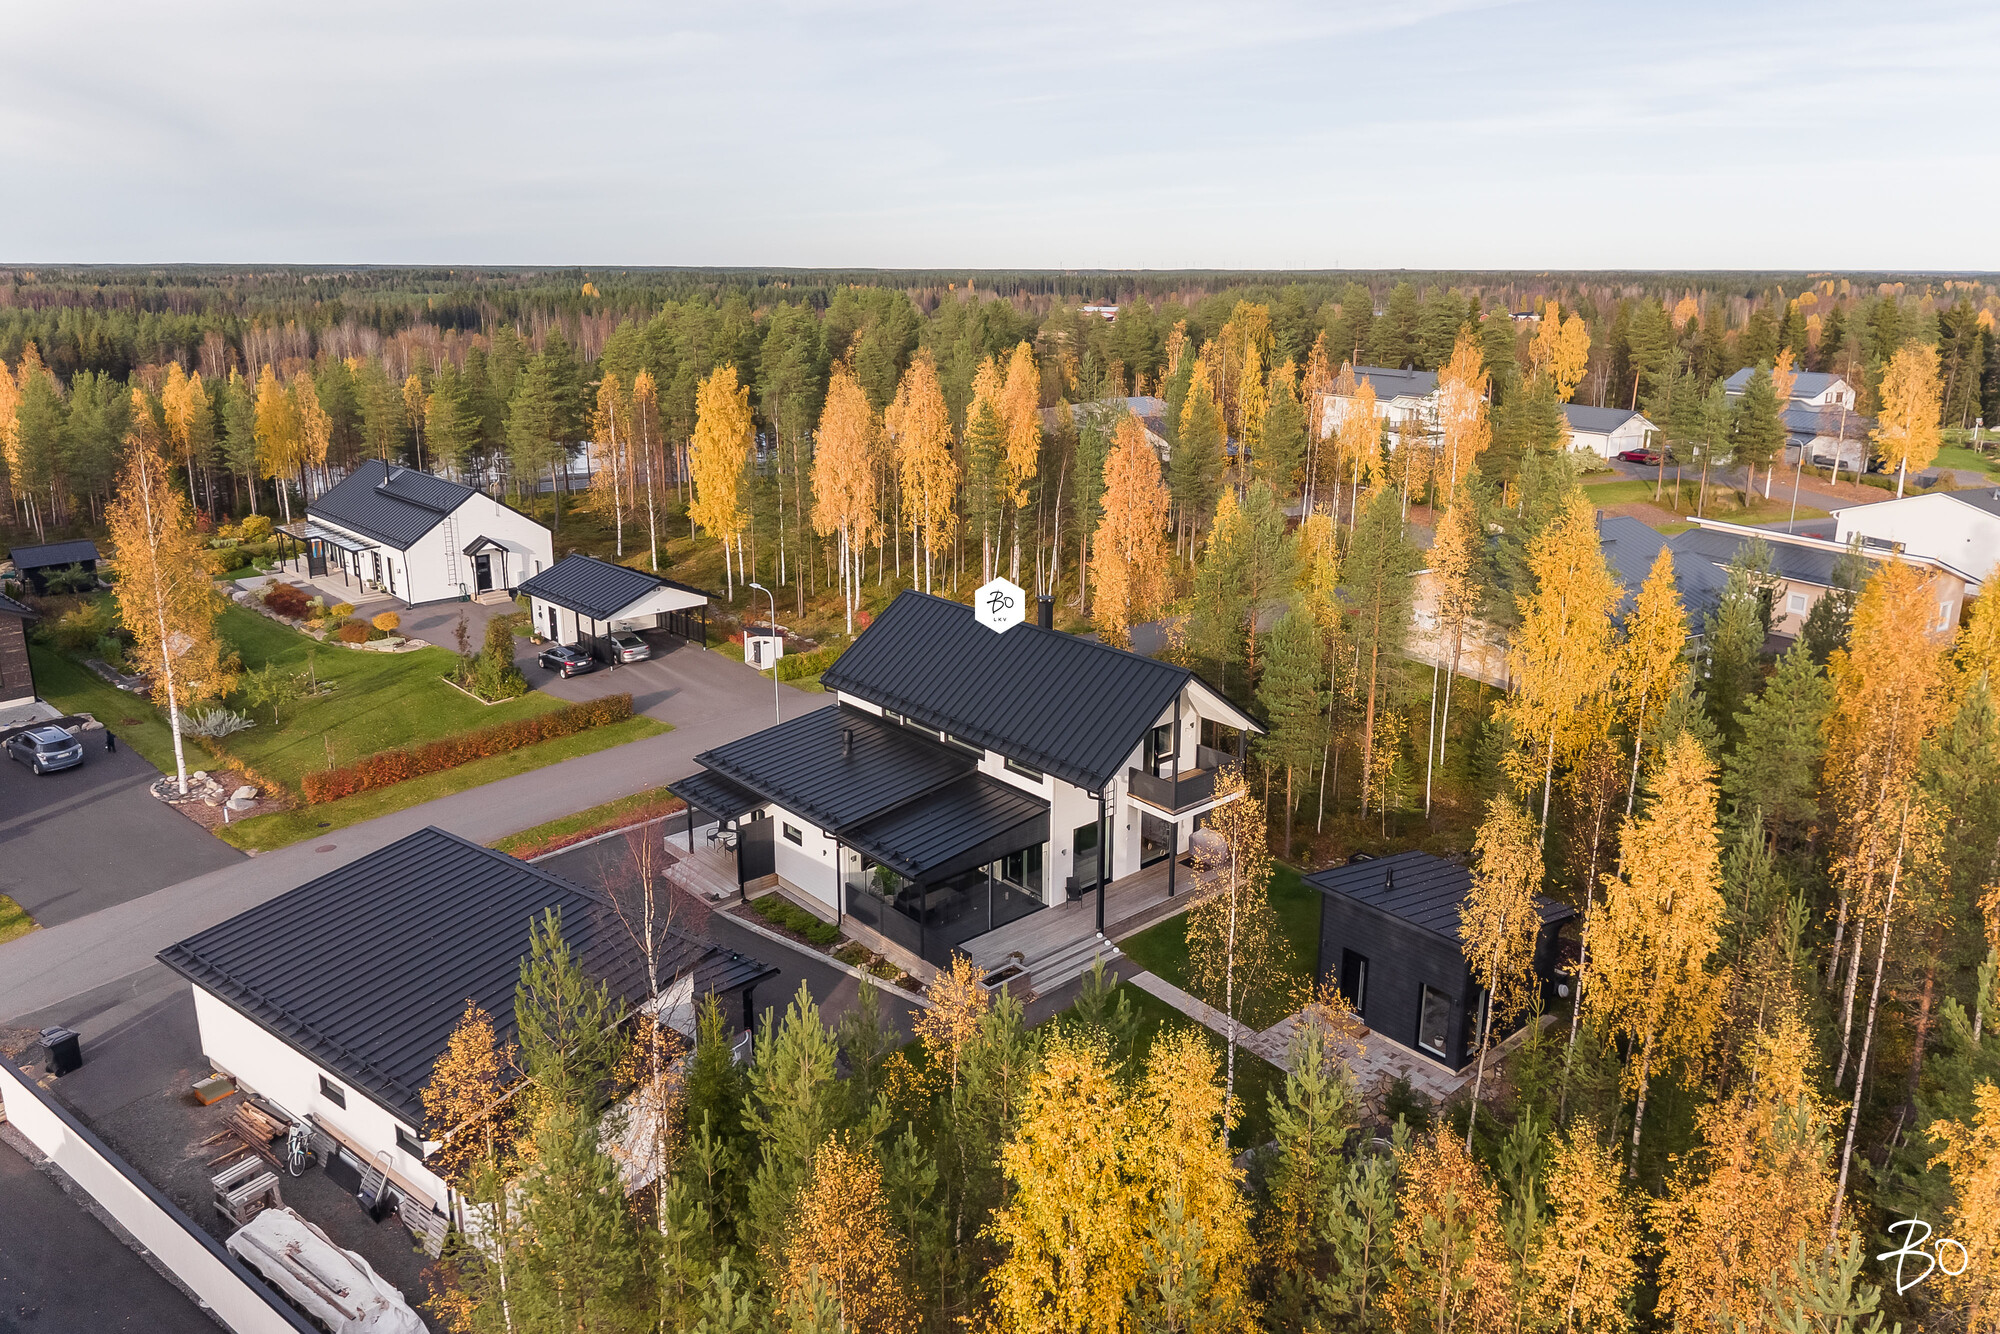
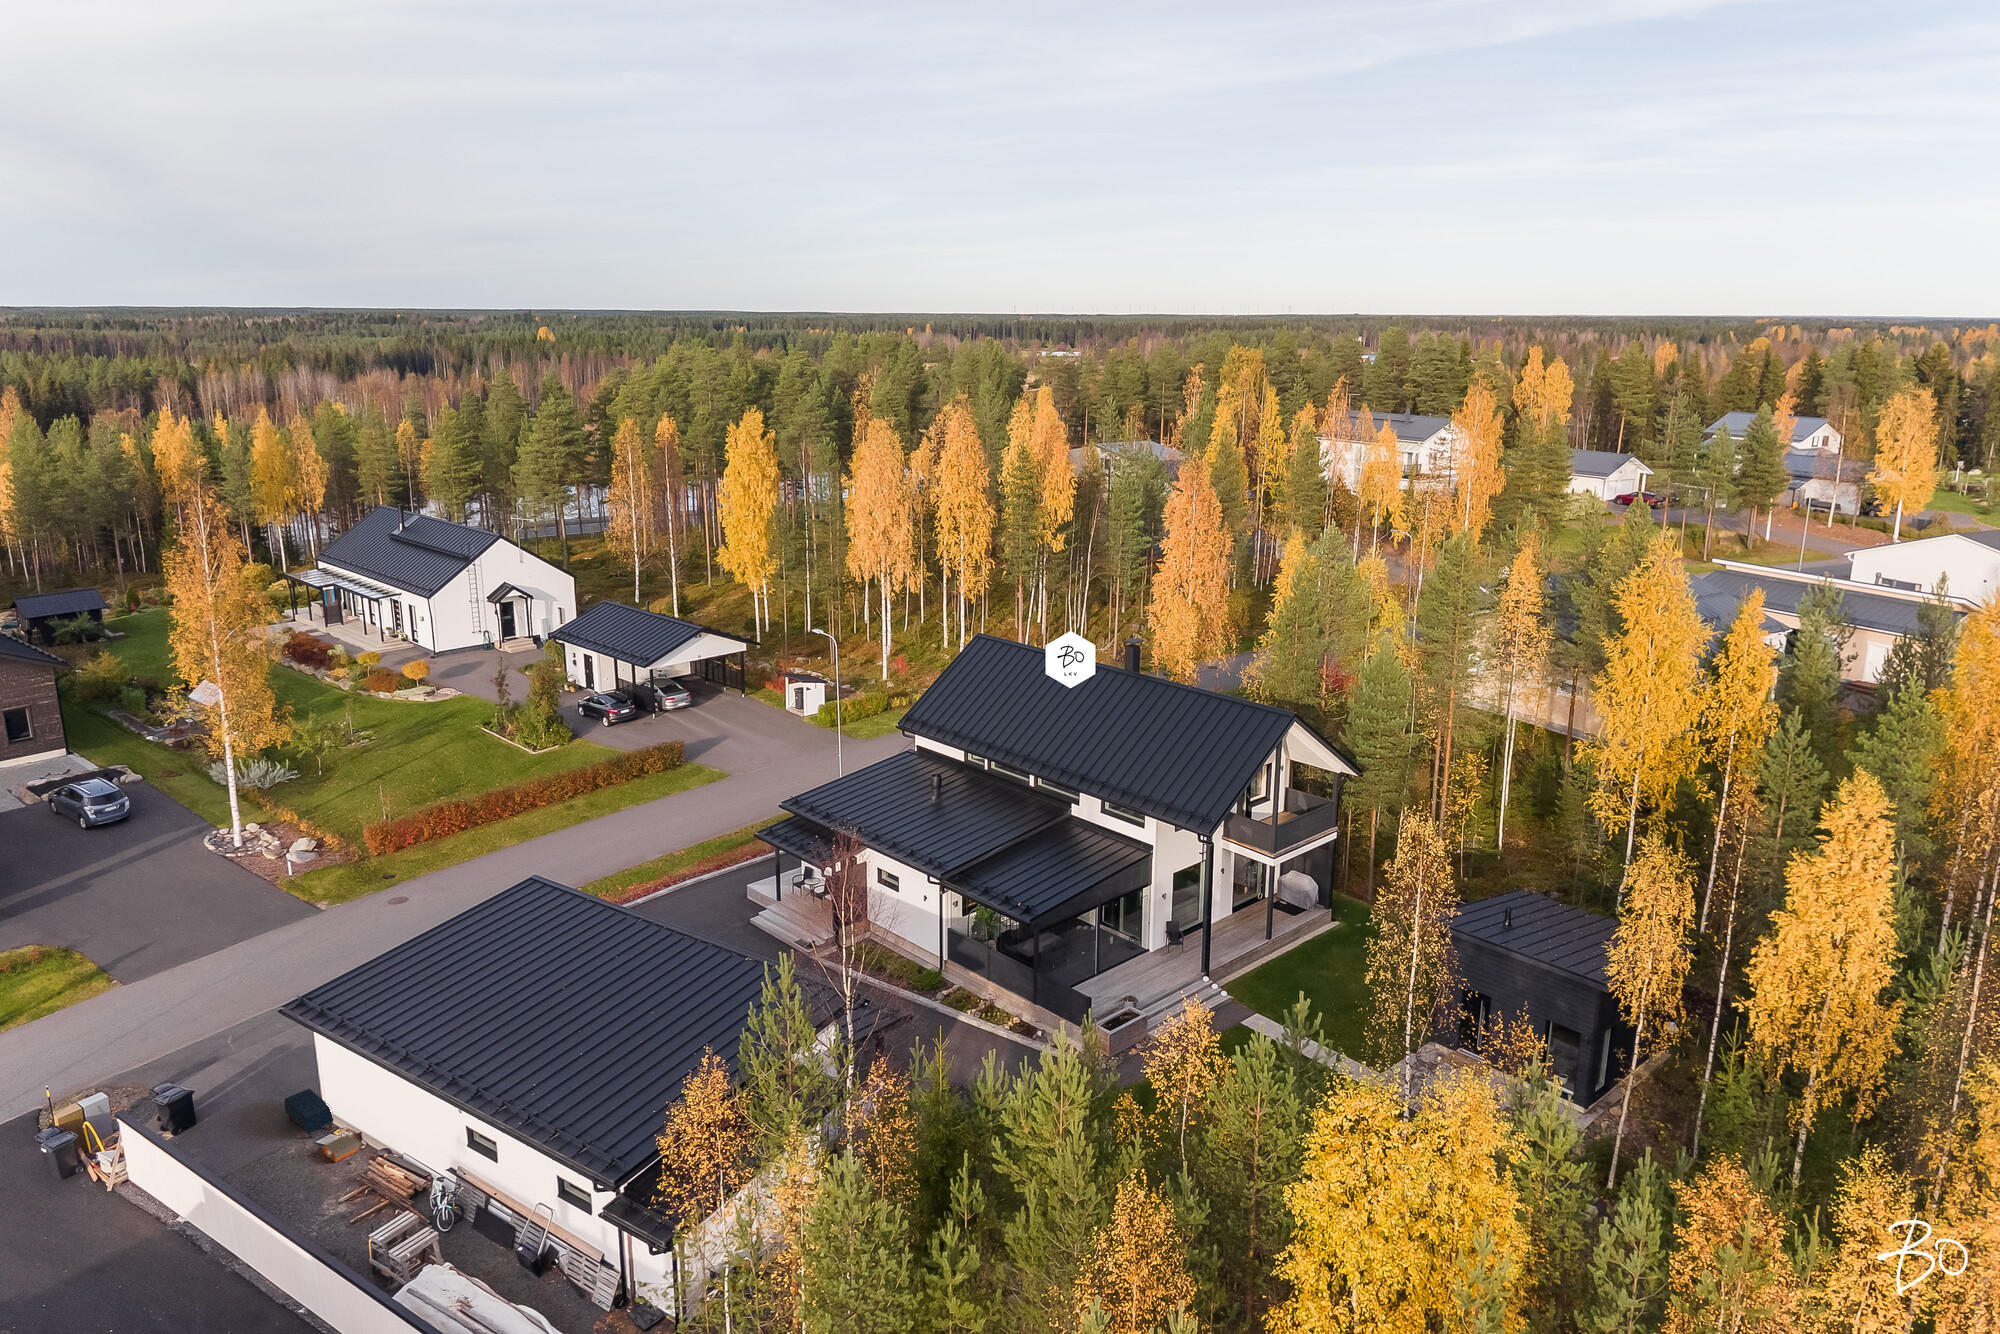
bench: none [165,1033,212,1081] -> present [284,1089,333,1138]

